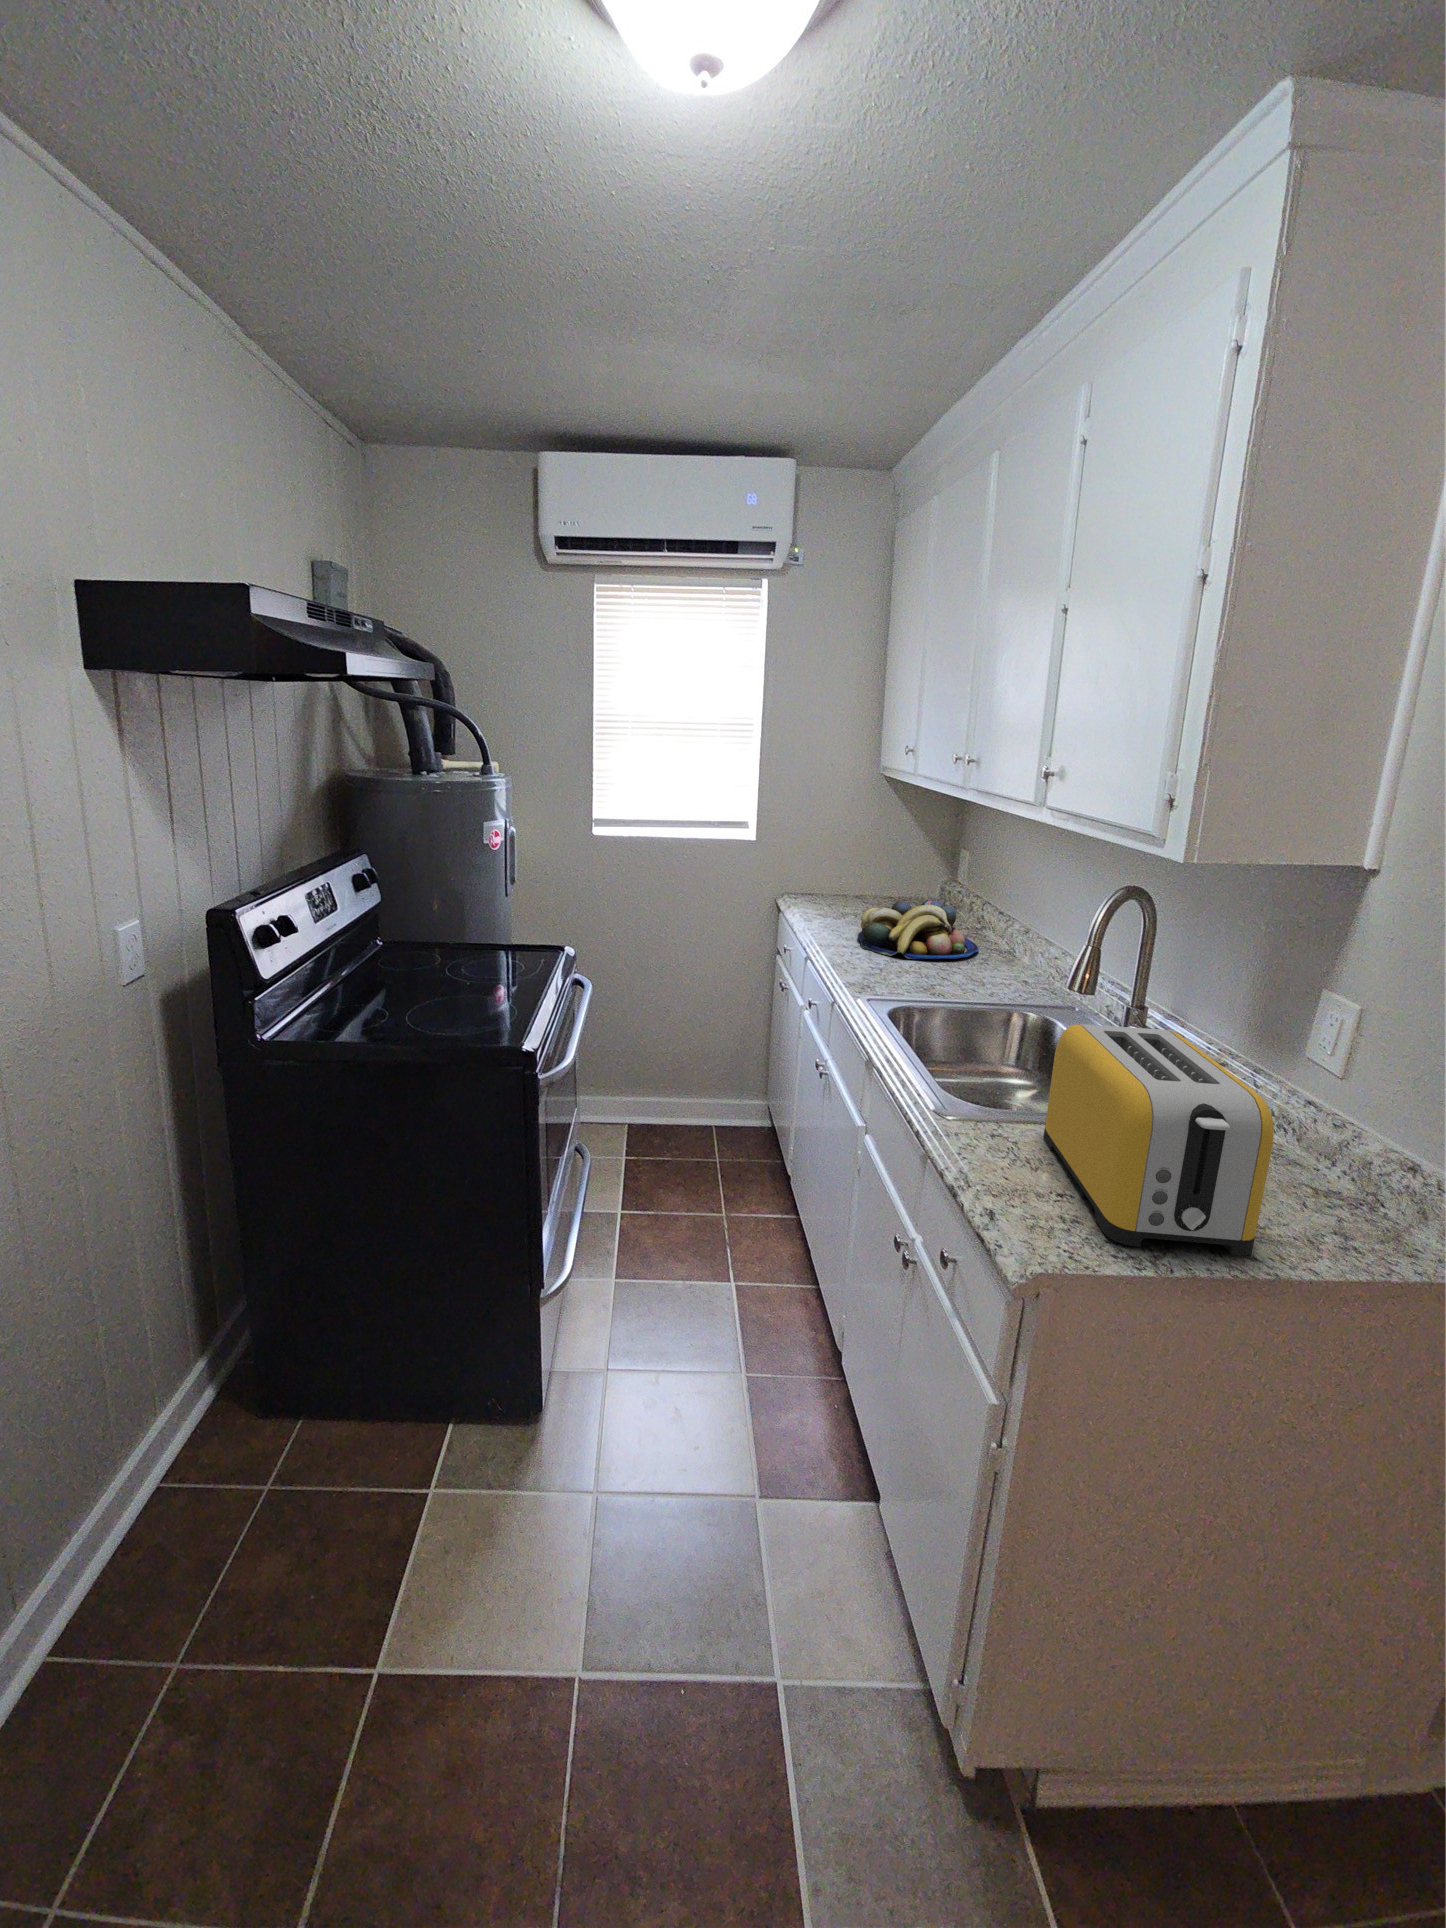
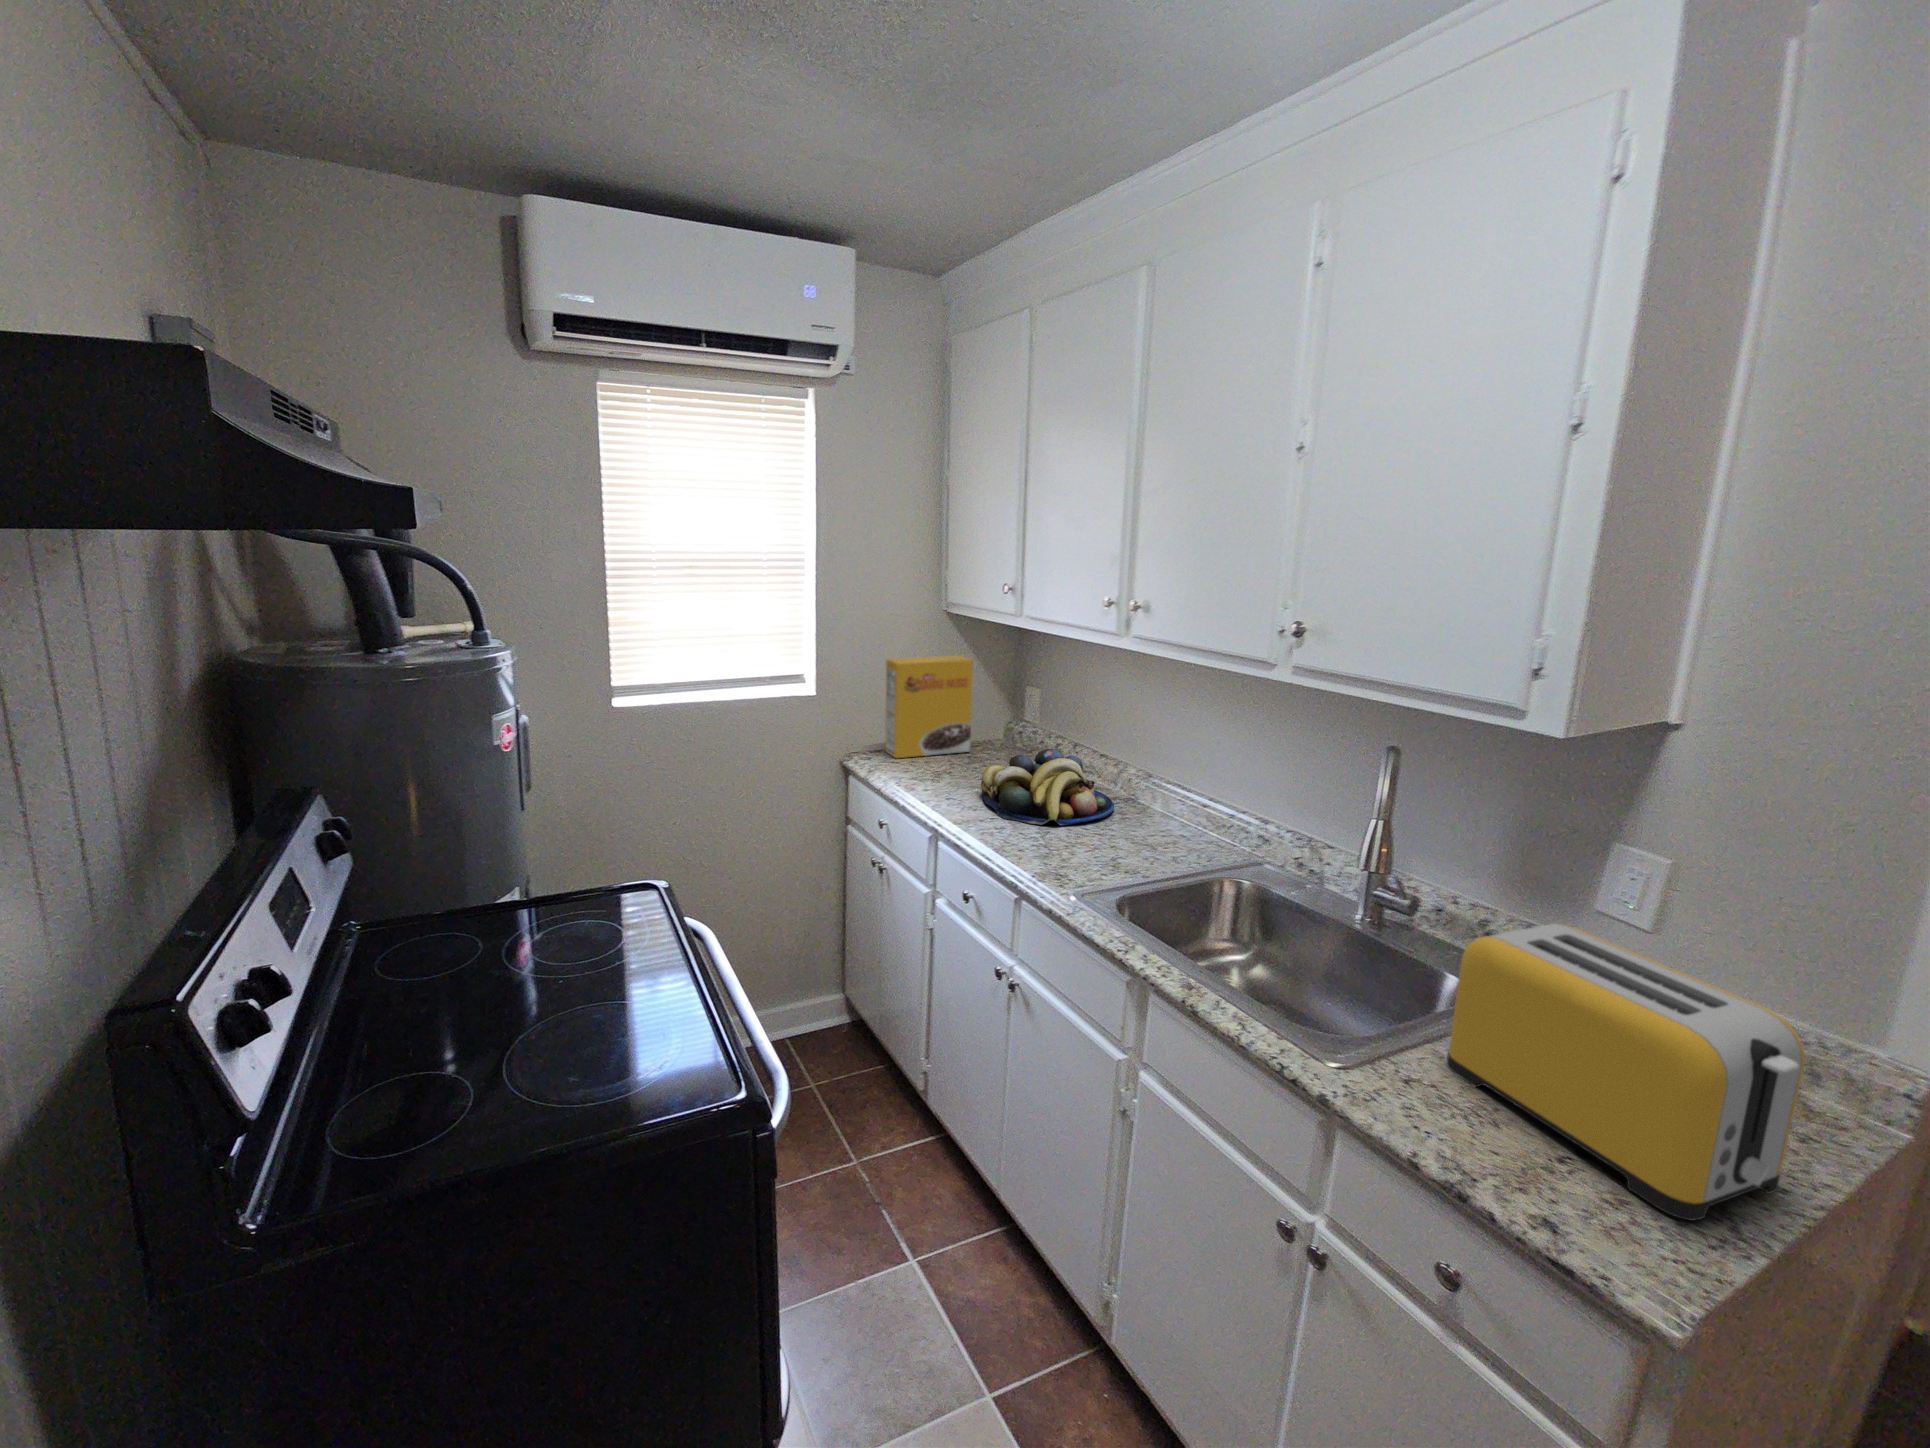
cereal box: none [814,816,897,905] -> present [885,656,973,758]

